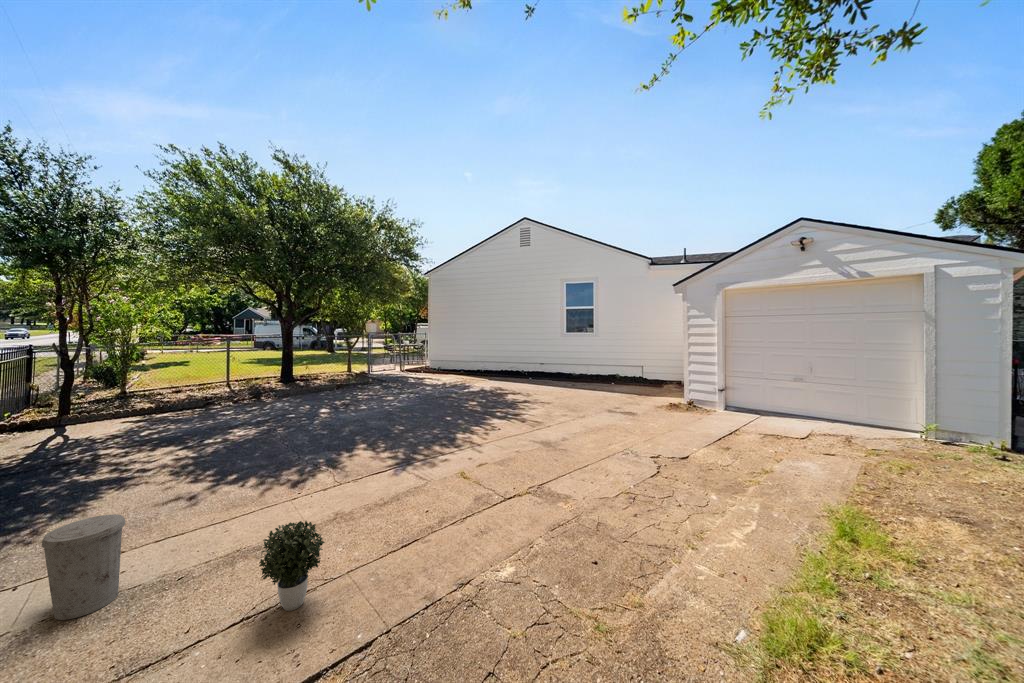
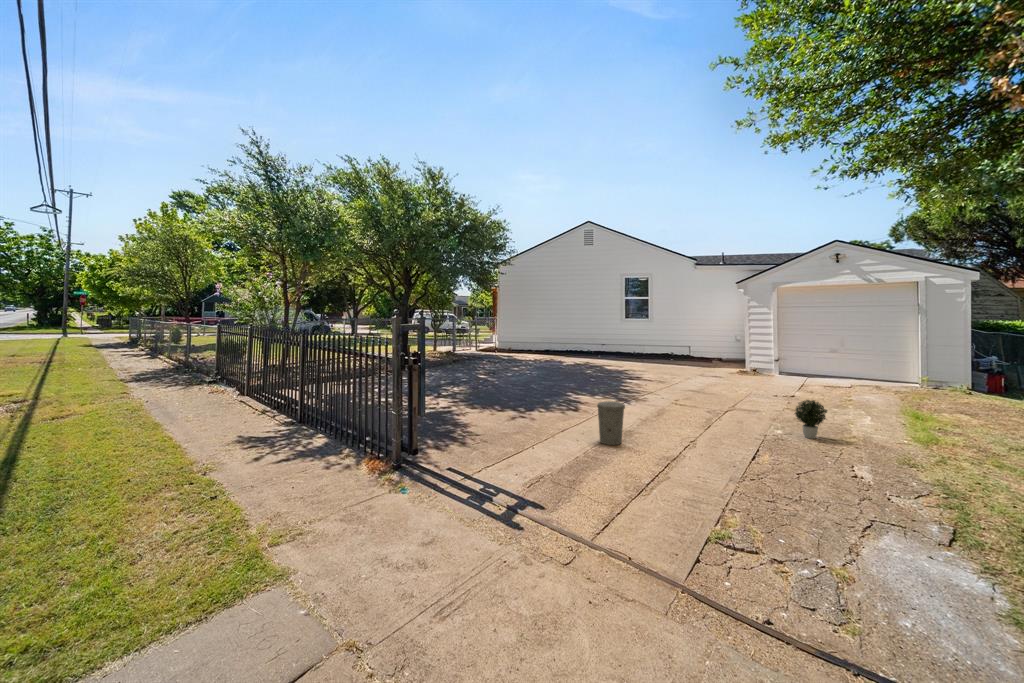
potted plant: present [259,521,325,611] -> present [795,400,827,439]

